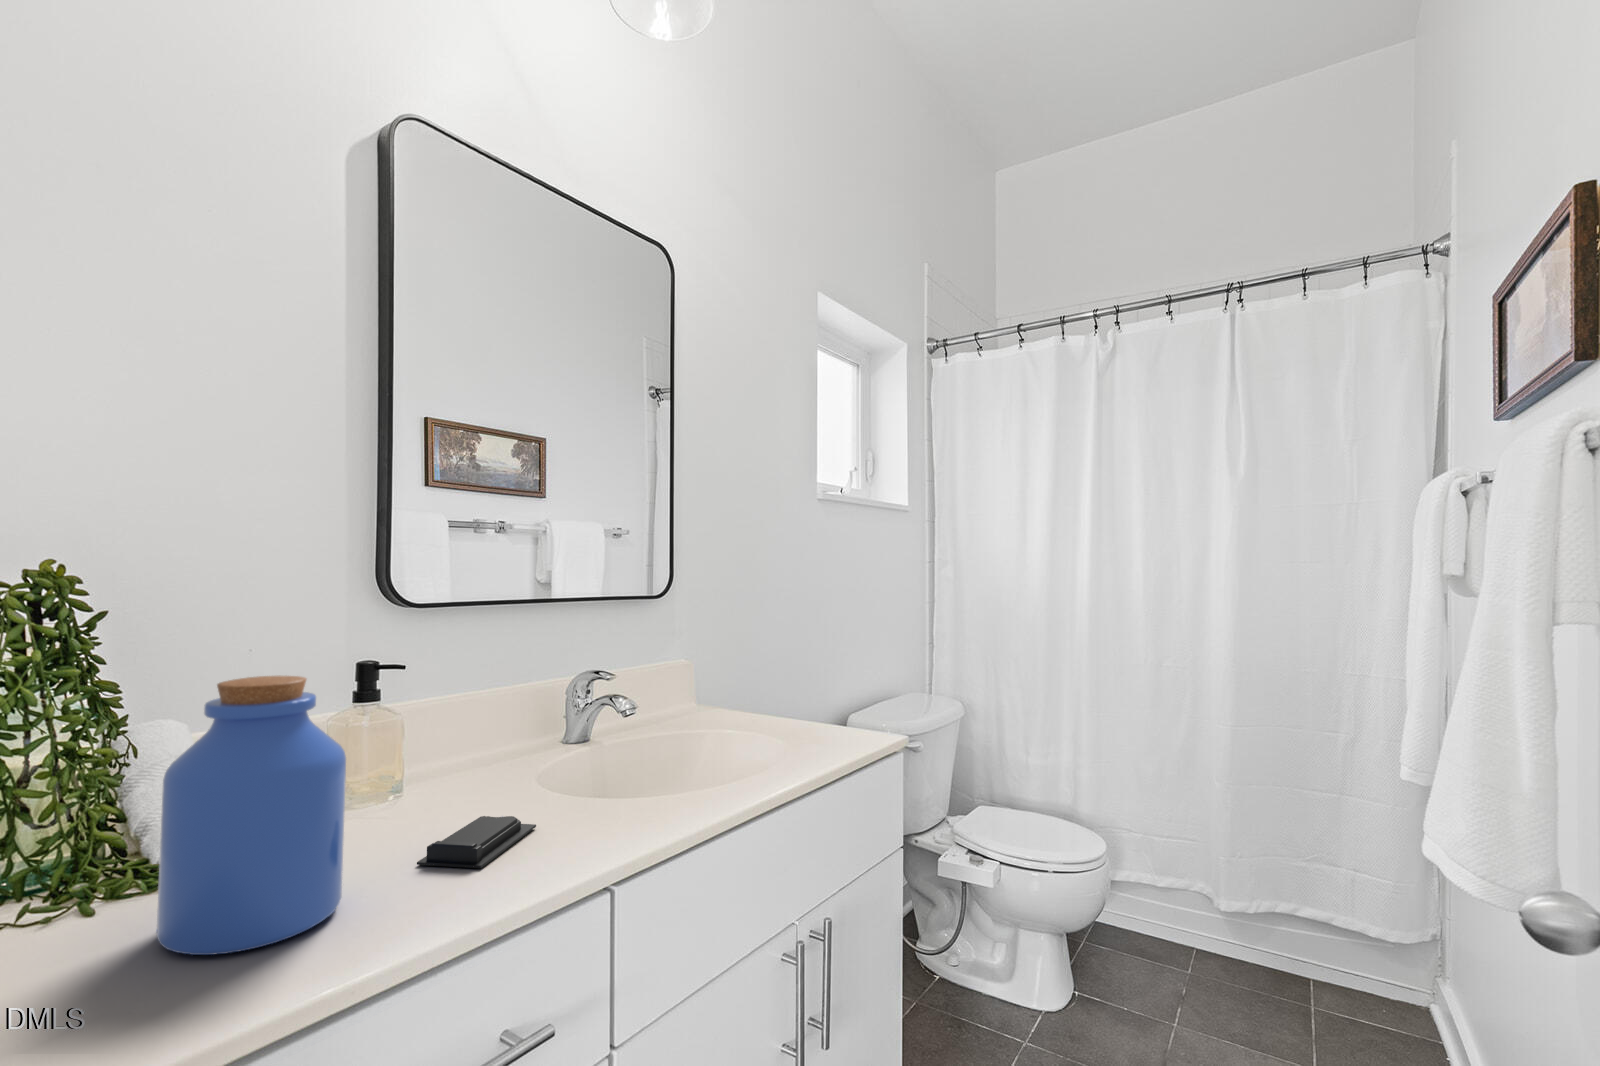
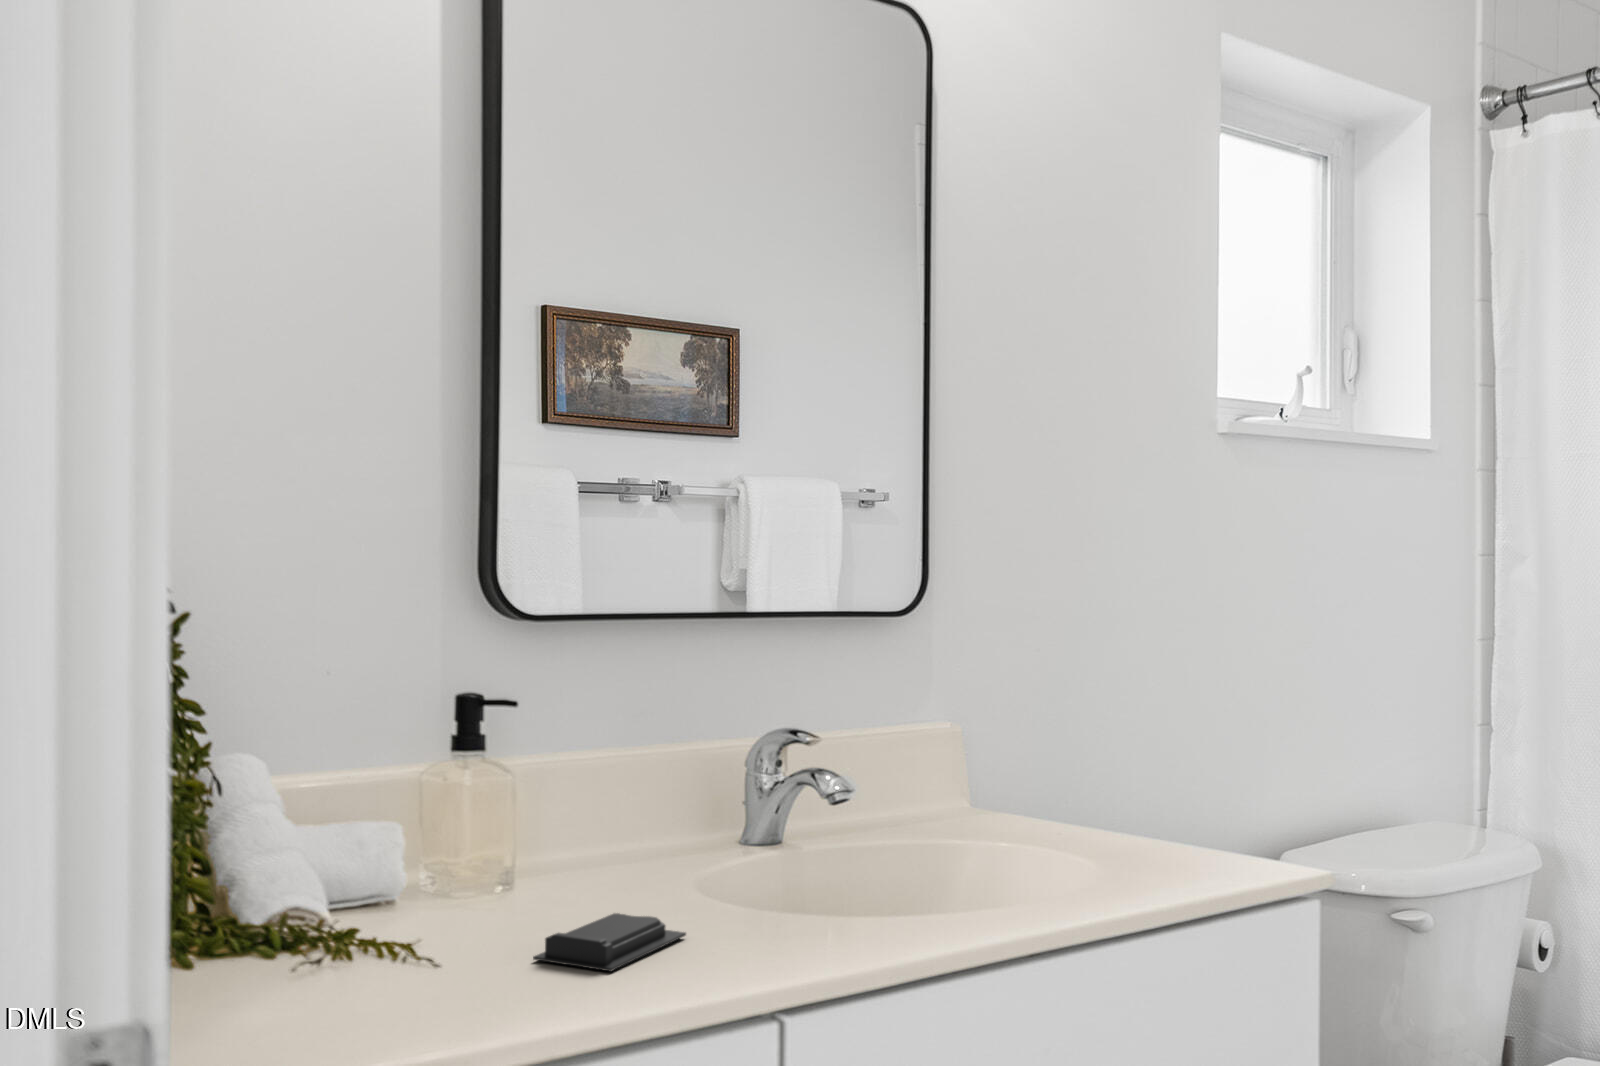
jar: present [156,676,346,955] -> none [260,700,453,1015]

